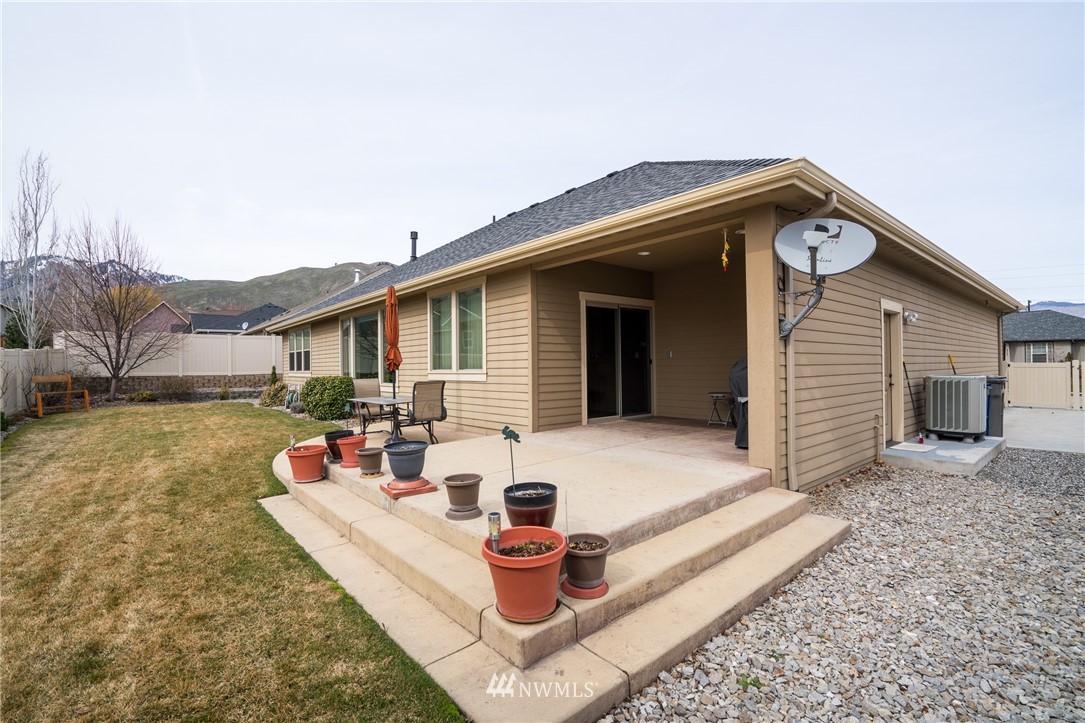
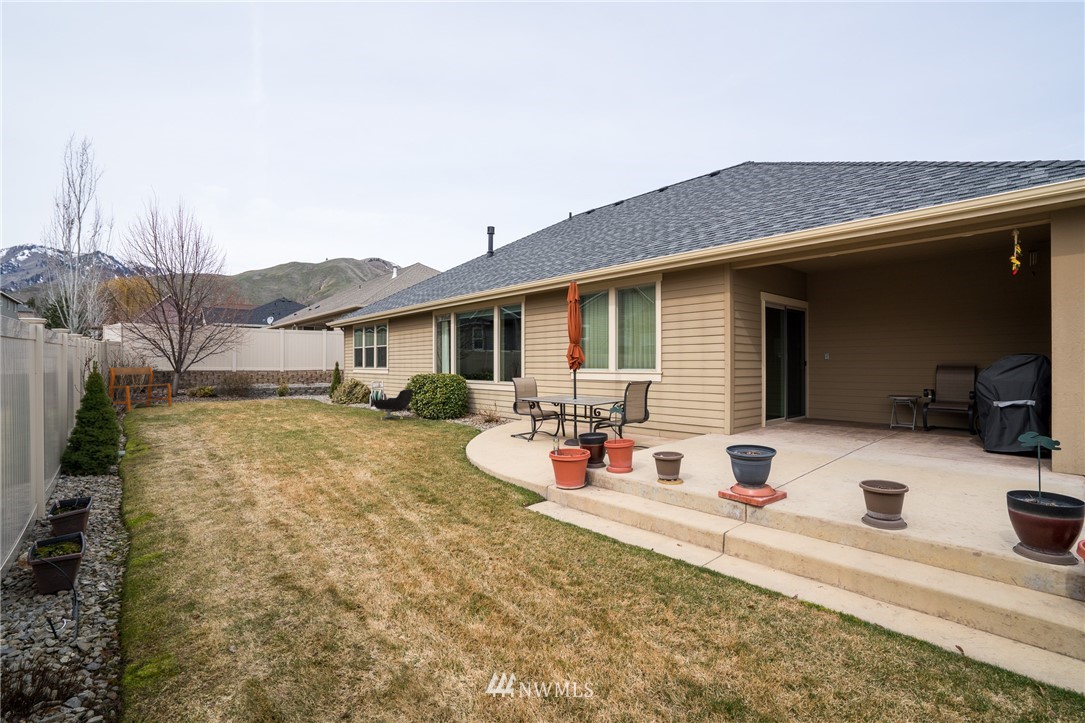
lounge chair: none [265,391,308,421] -> present [373,389,413,419]

